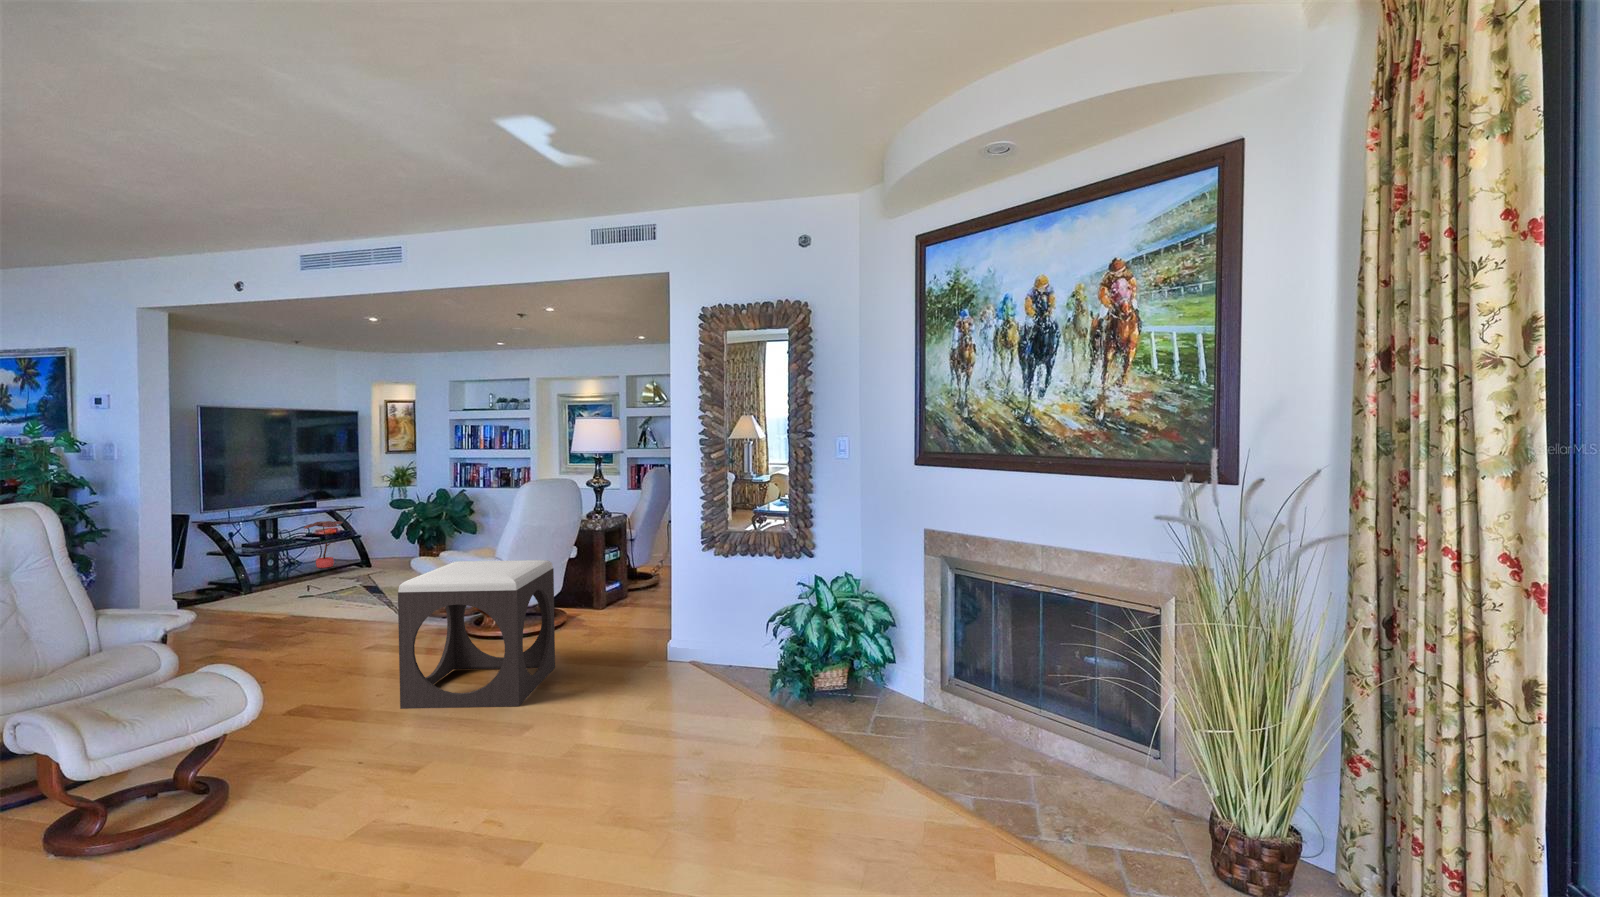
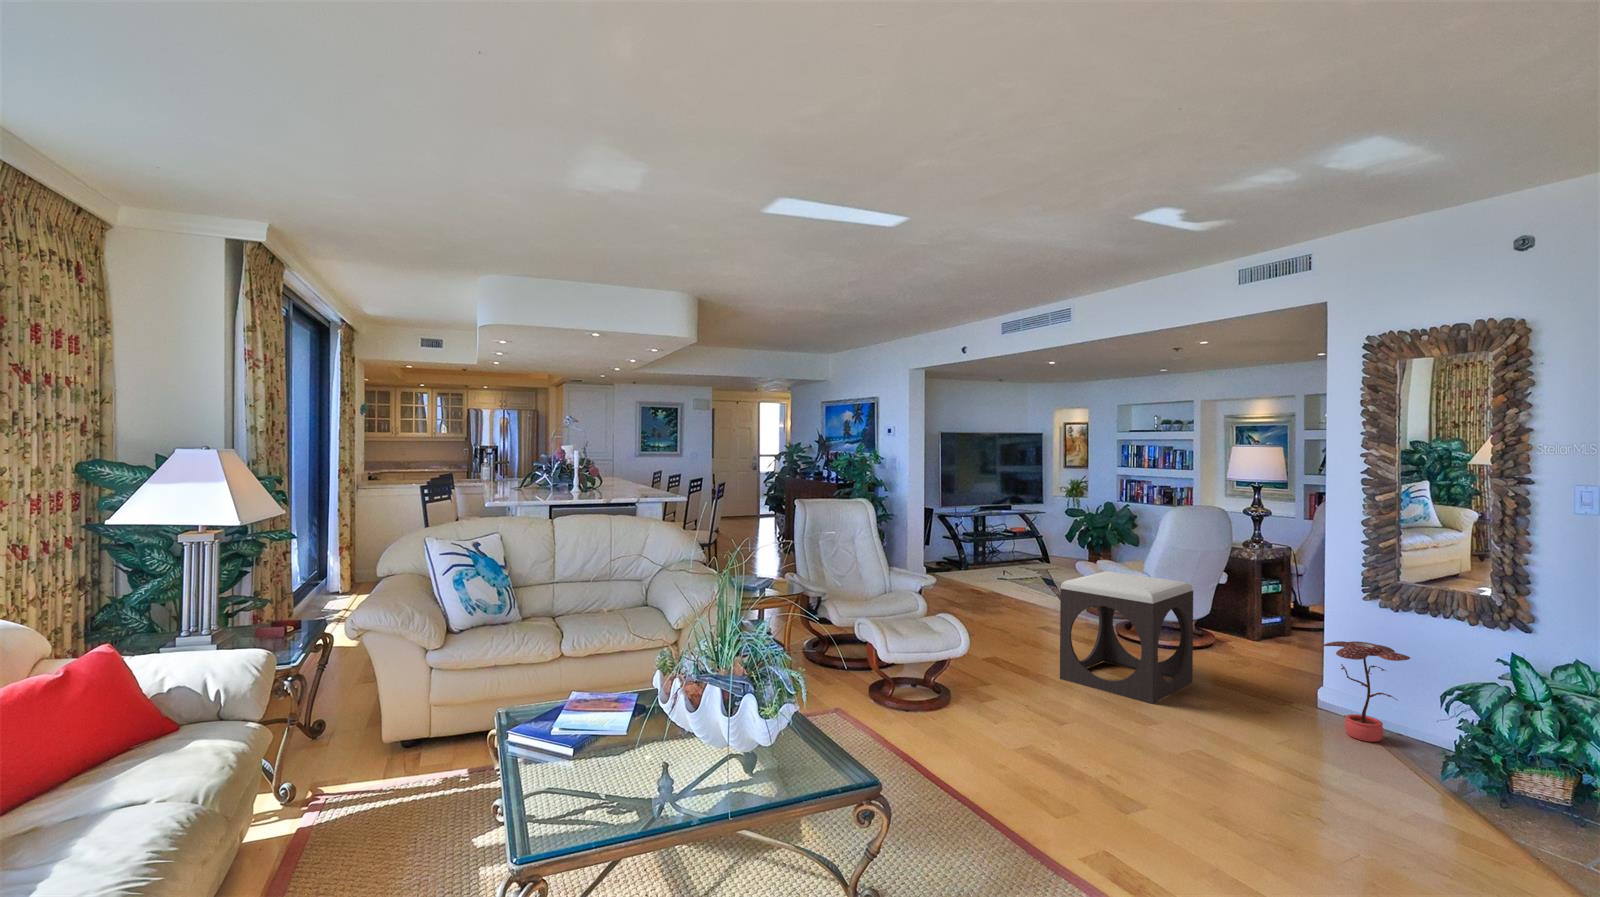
potted plant: present [304,521,343,568] -> present [1323,641,1410,742]

